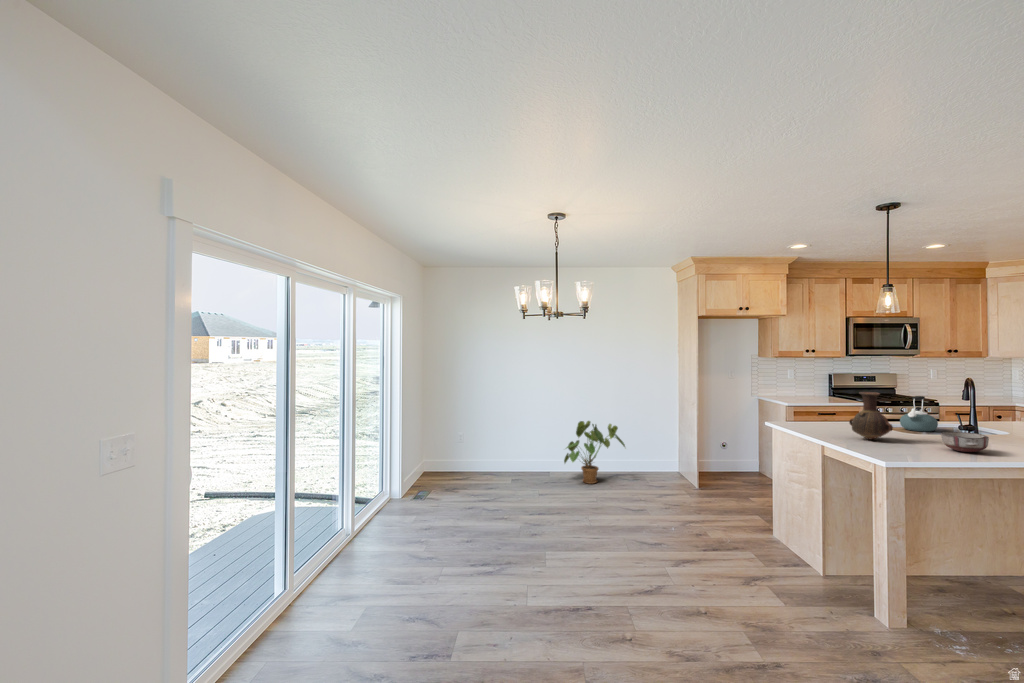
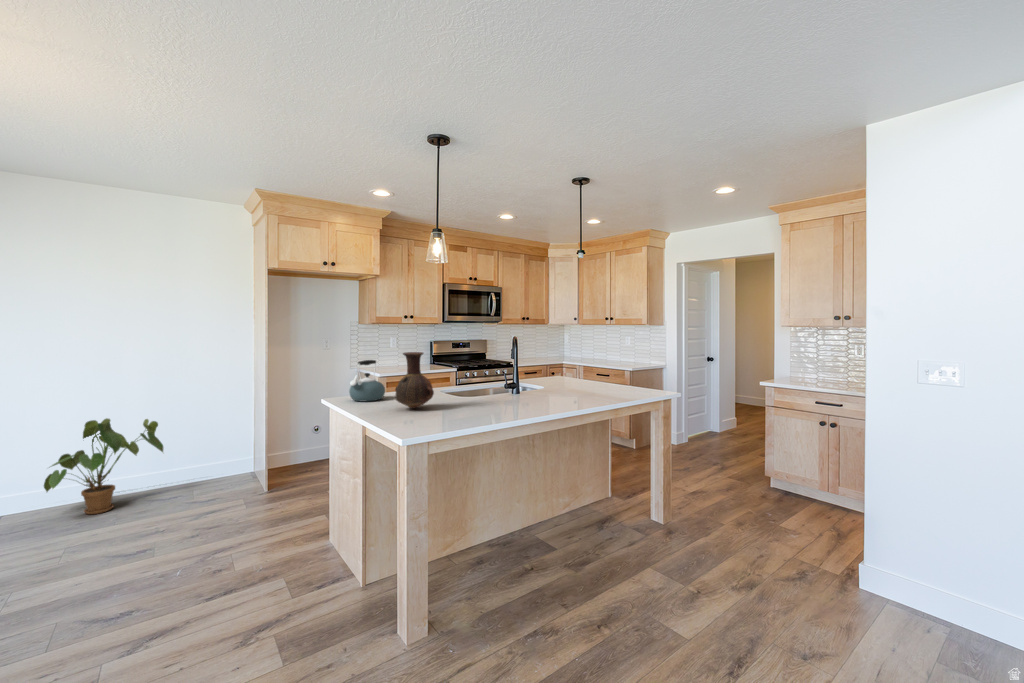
kettle: present [900,396,938,432] -> present [349,360,385,401]
ceramic bowl: present [941,432,989,452] -> none [474,391,513,413]

